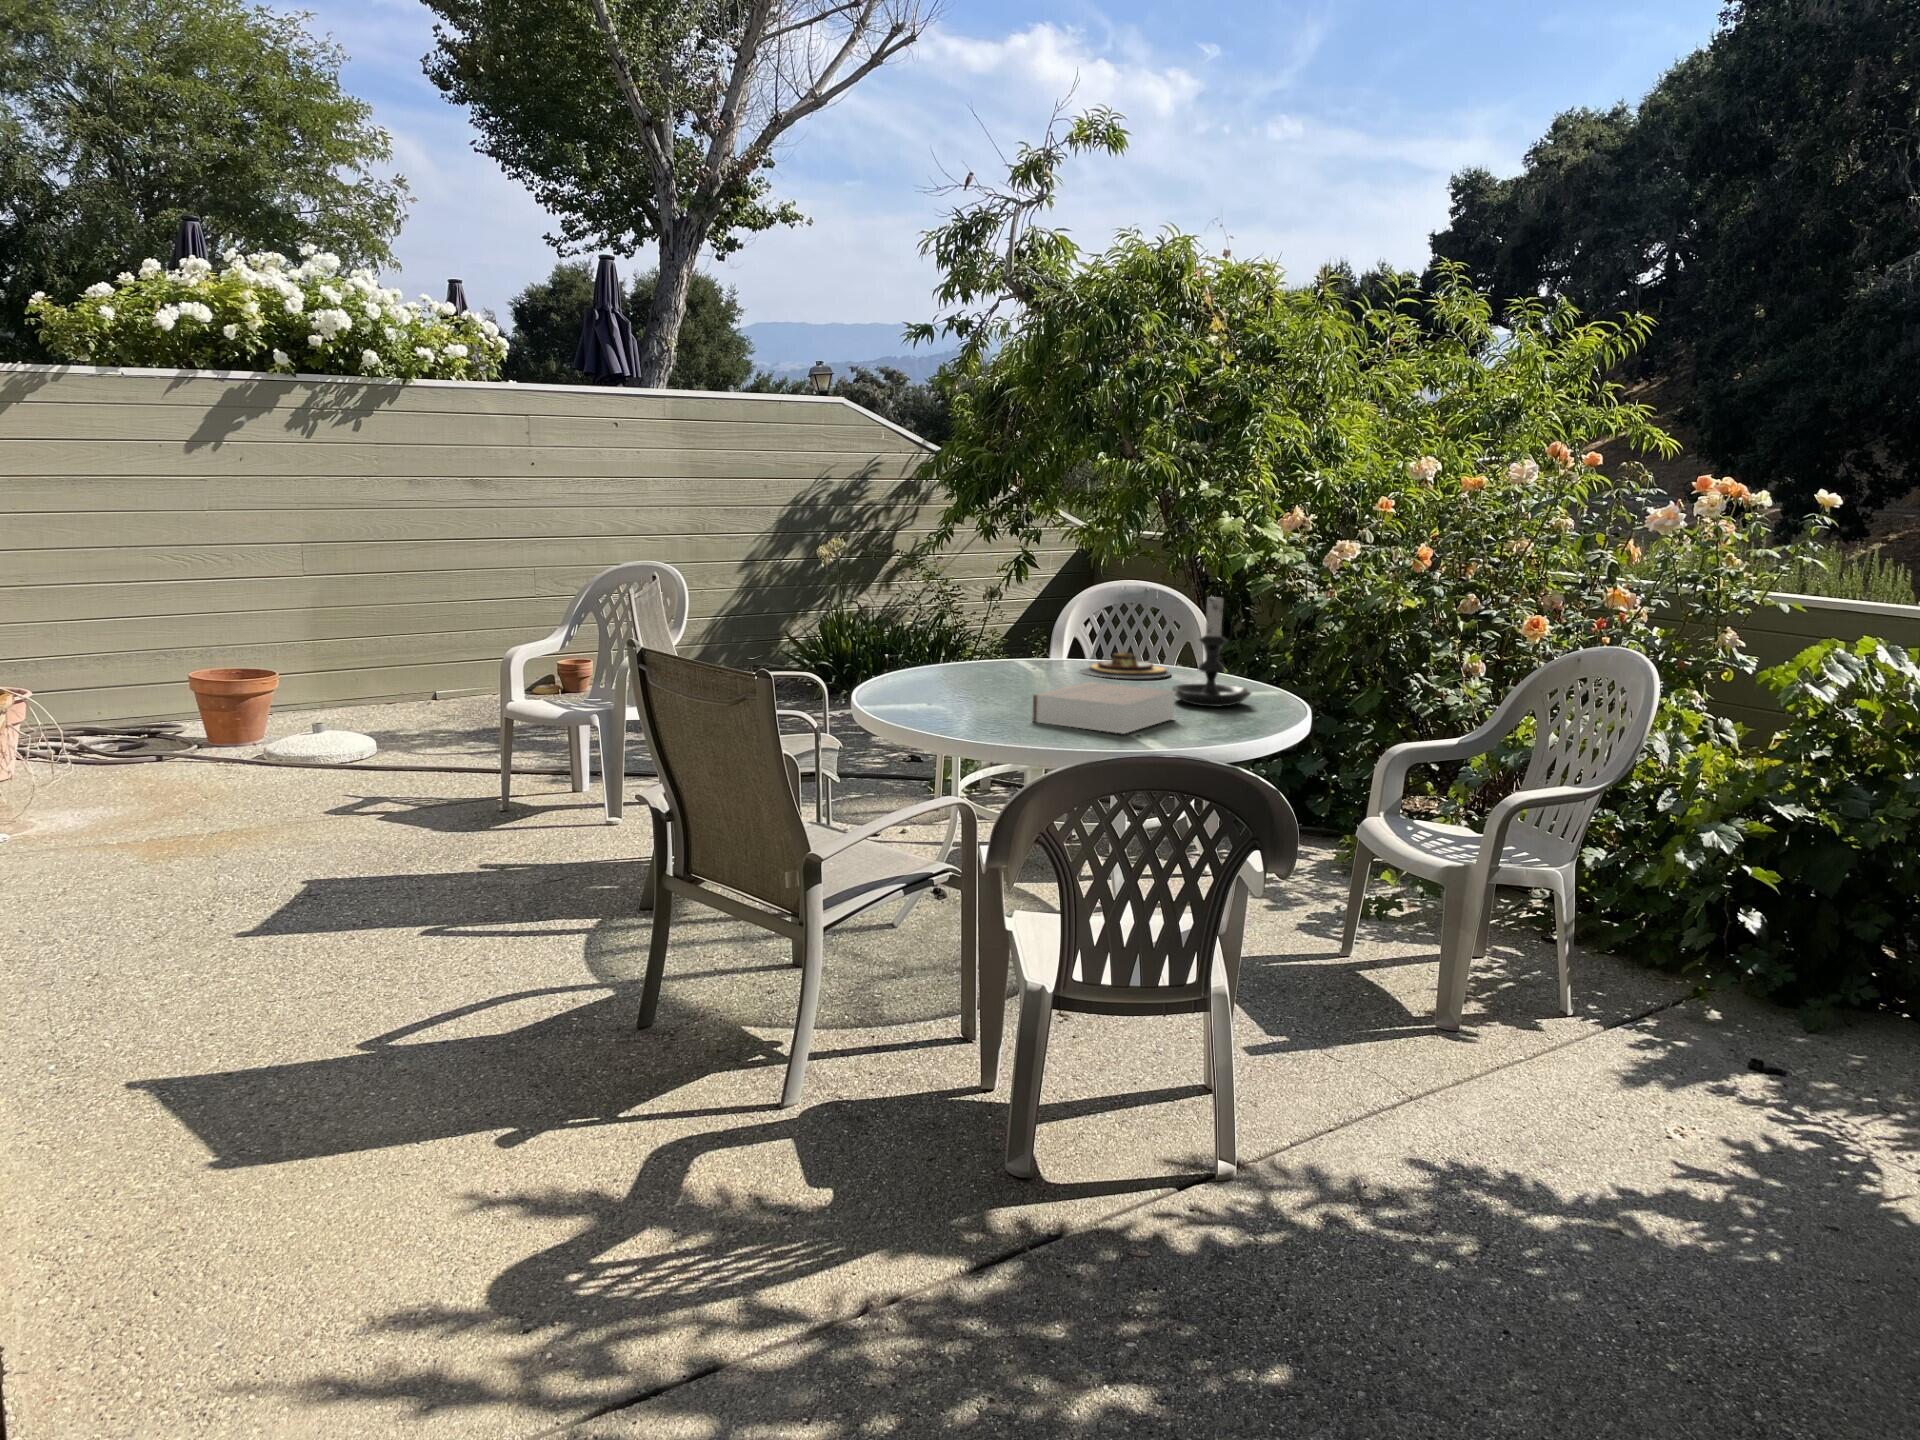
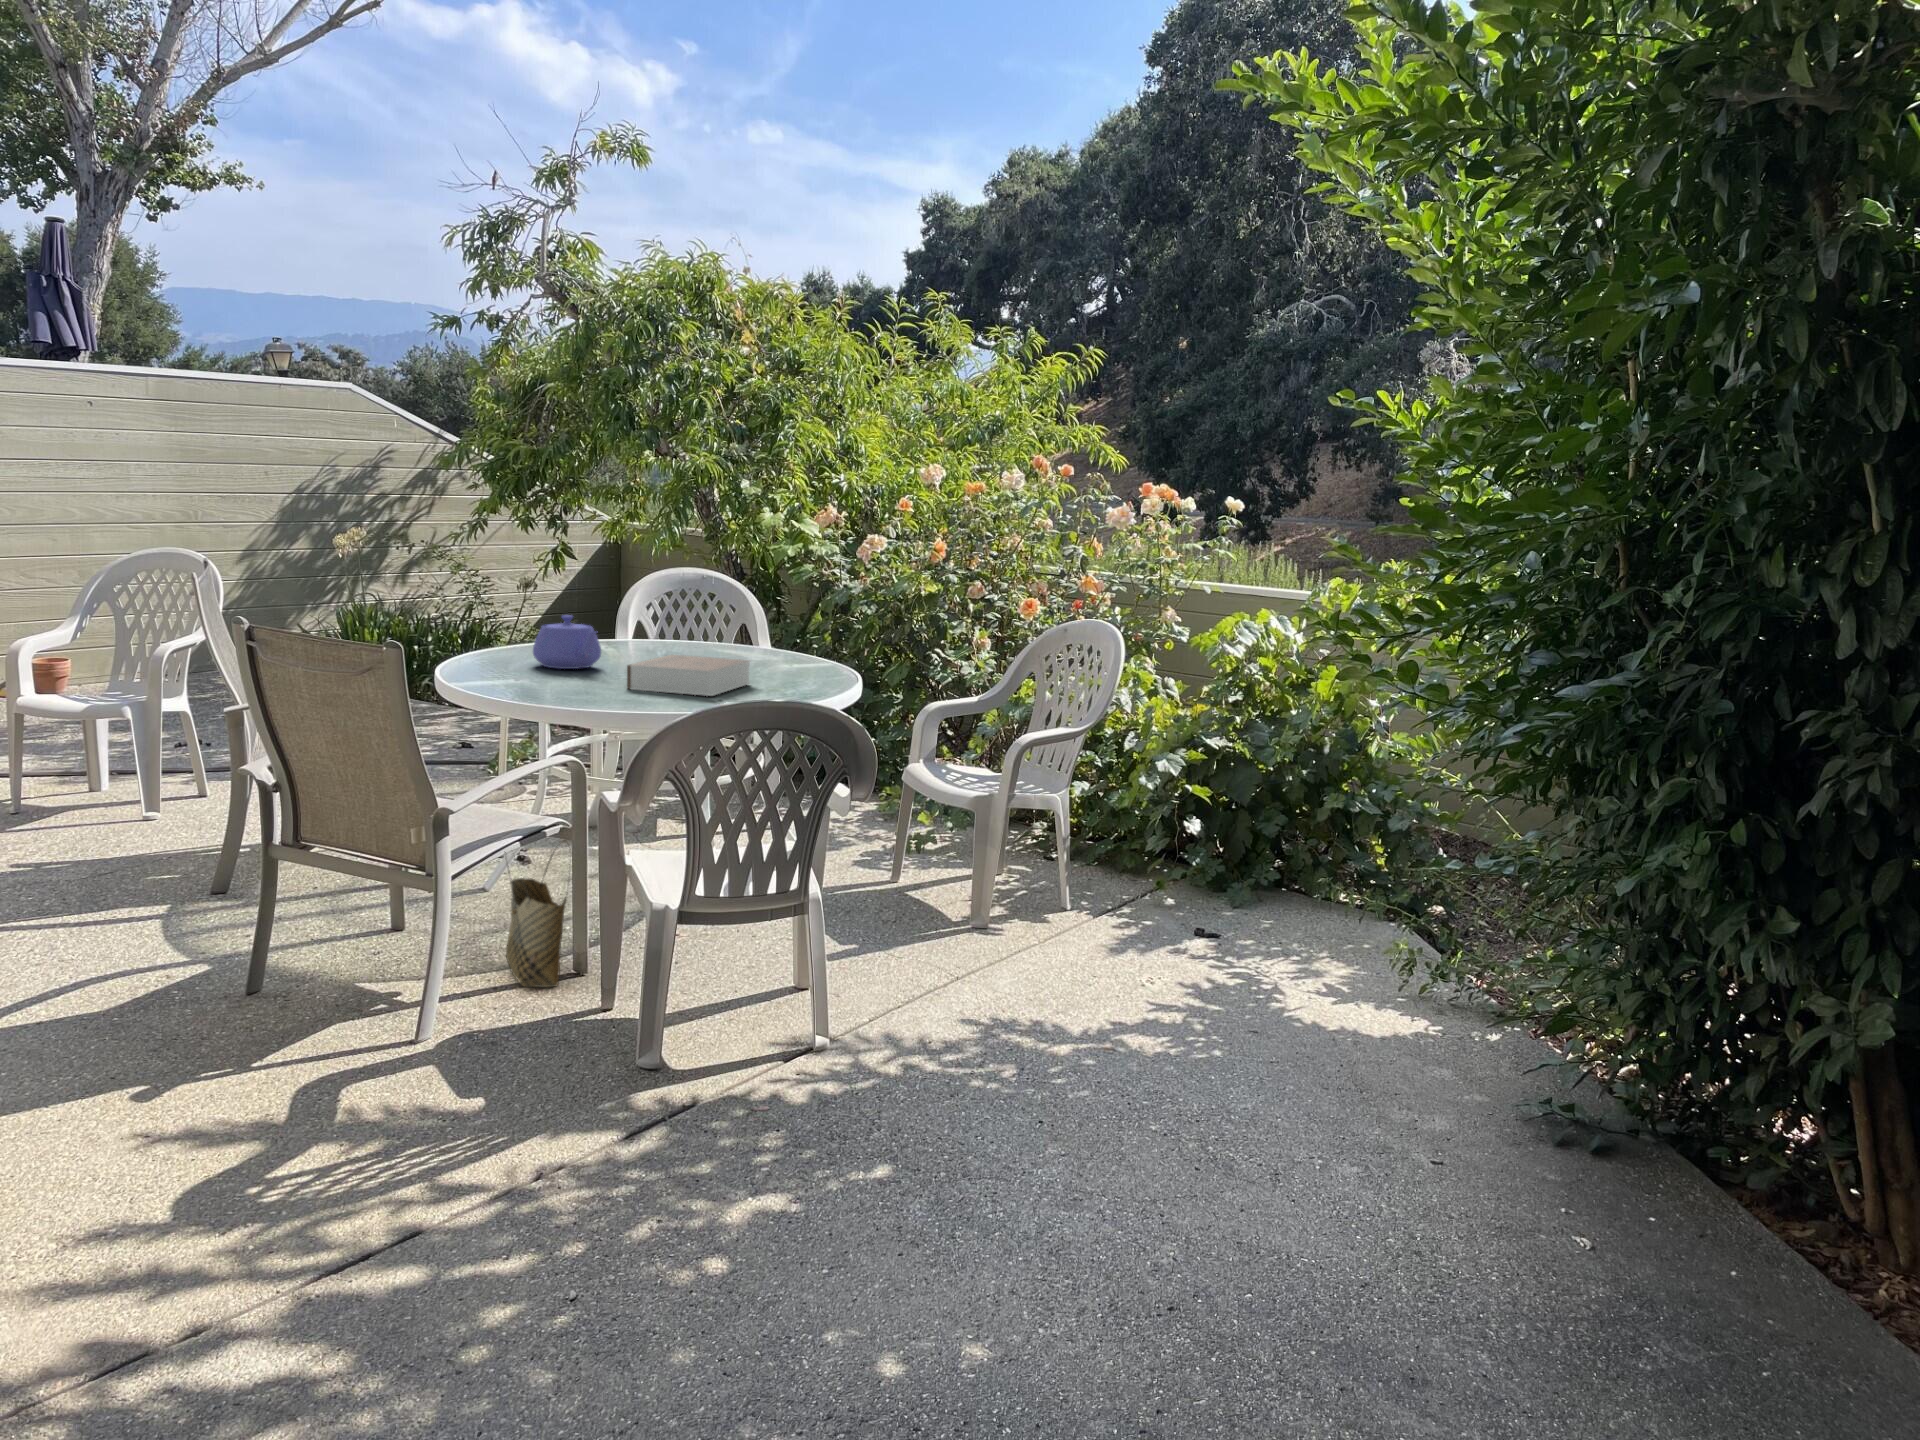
candle holder: present [1172,593,1251,706] -> none [742,573,811,674]
teapot: none [944,636,1016,695] -> present [533,615,601,669]
plate: present [1079,652,1171,678] -> none [648,631,734,654]
woven basket: none [888,886,958,1053] -> present [505,840,567,988]

